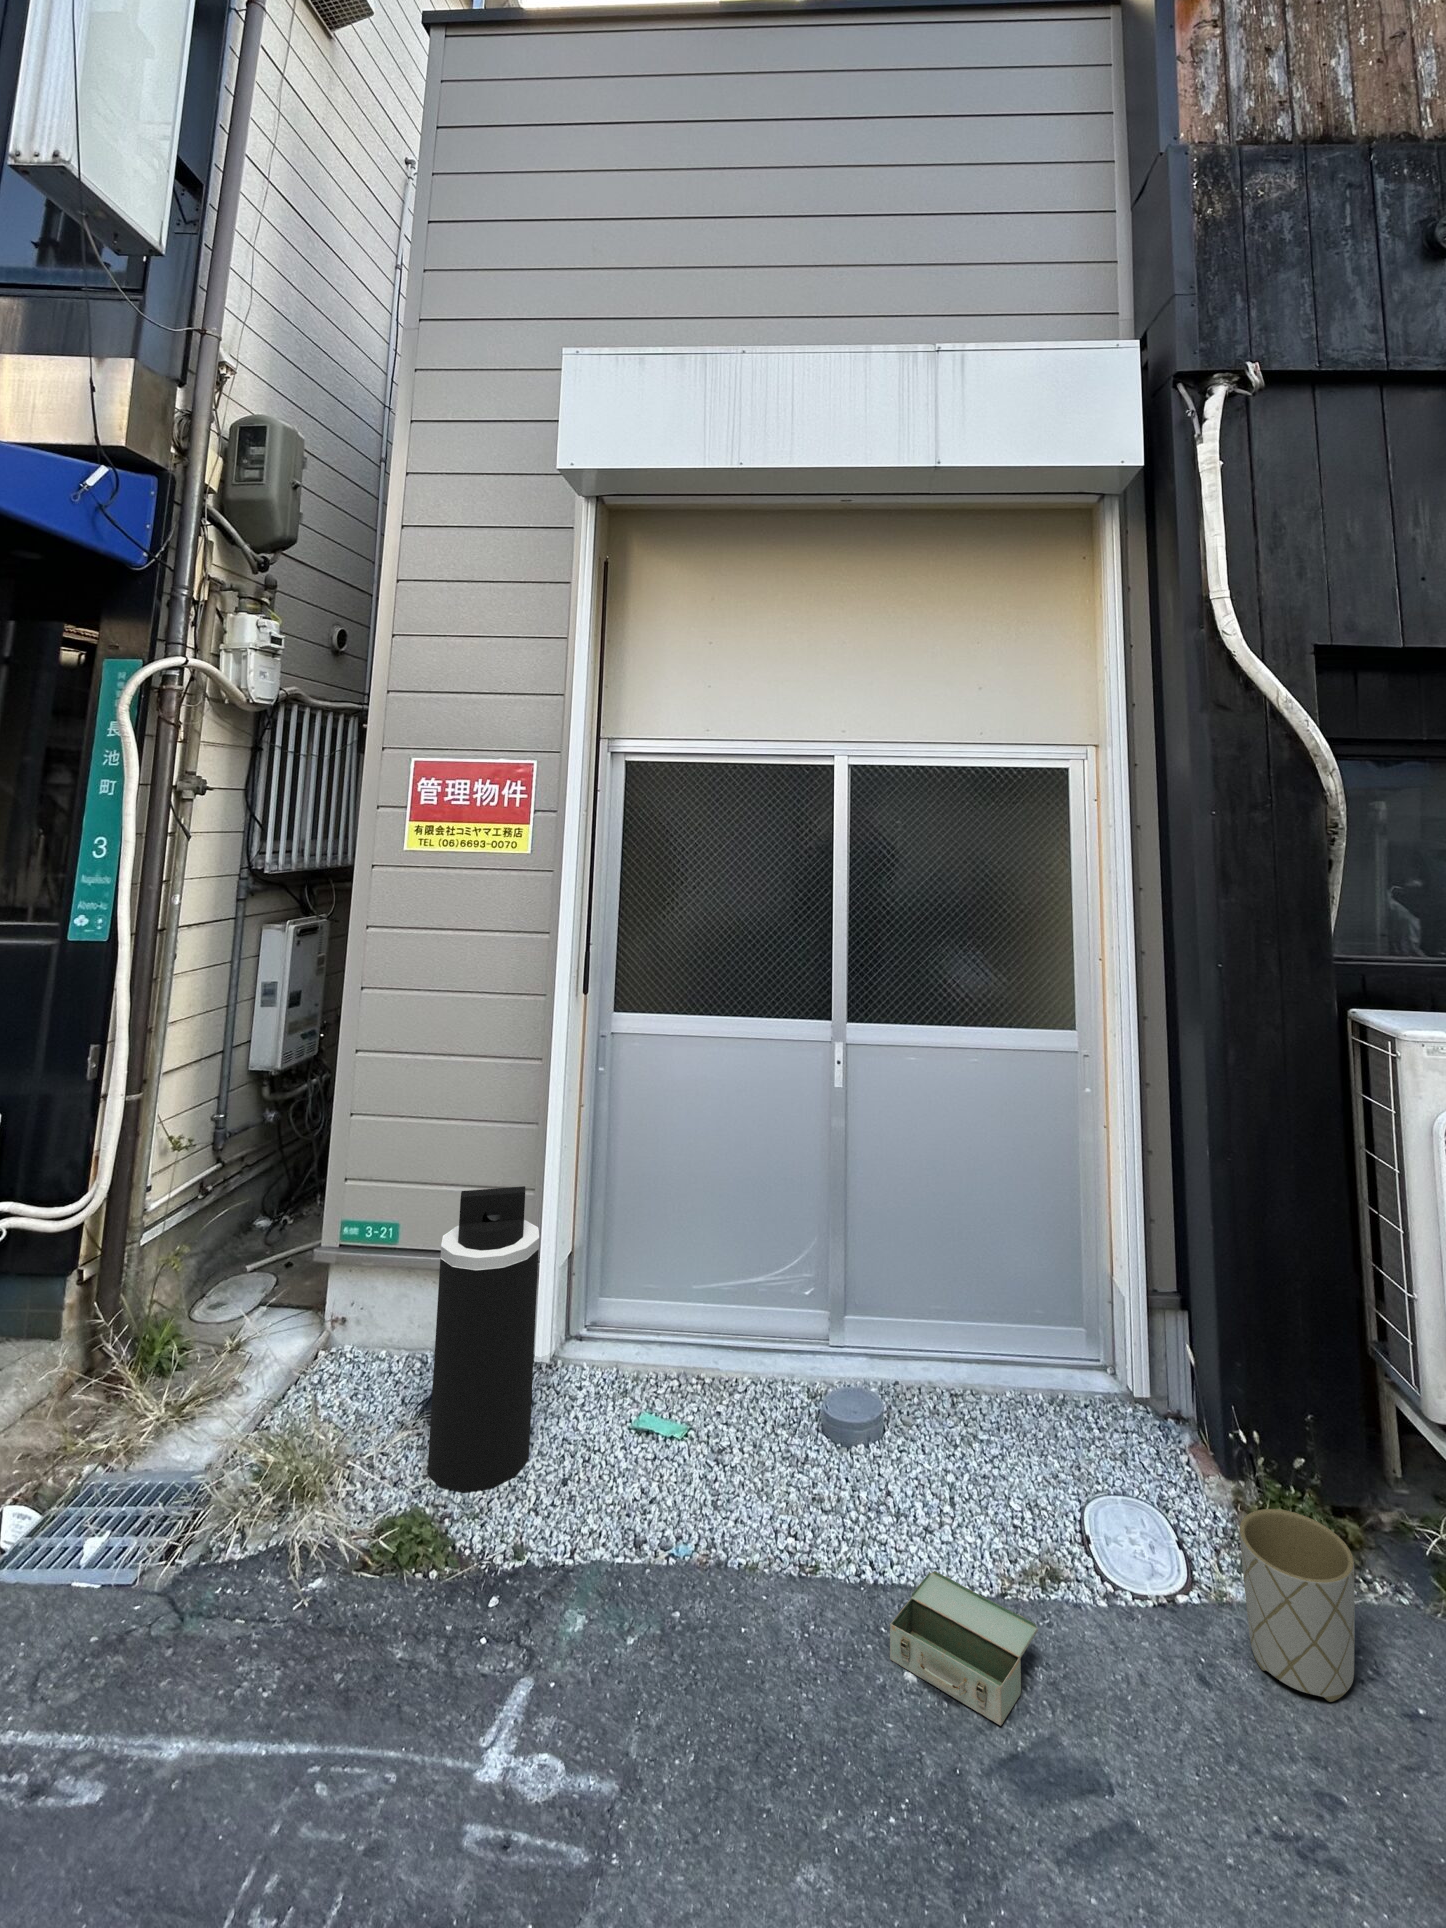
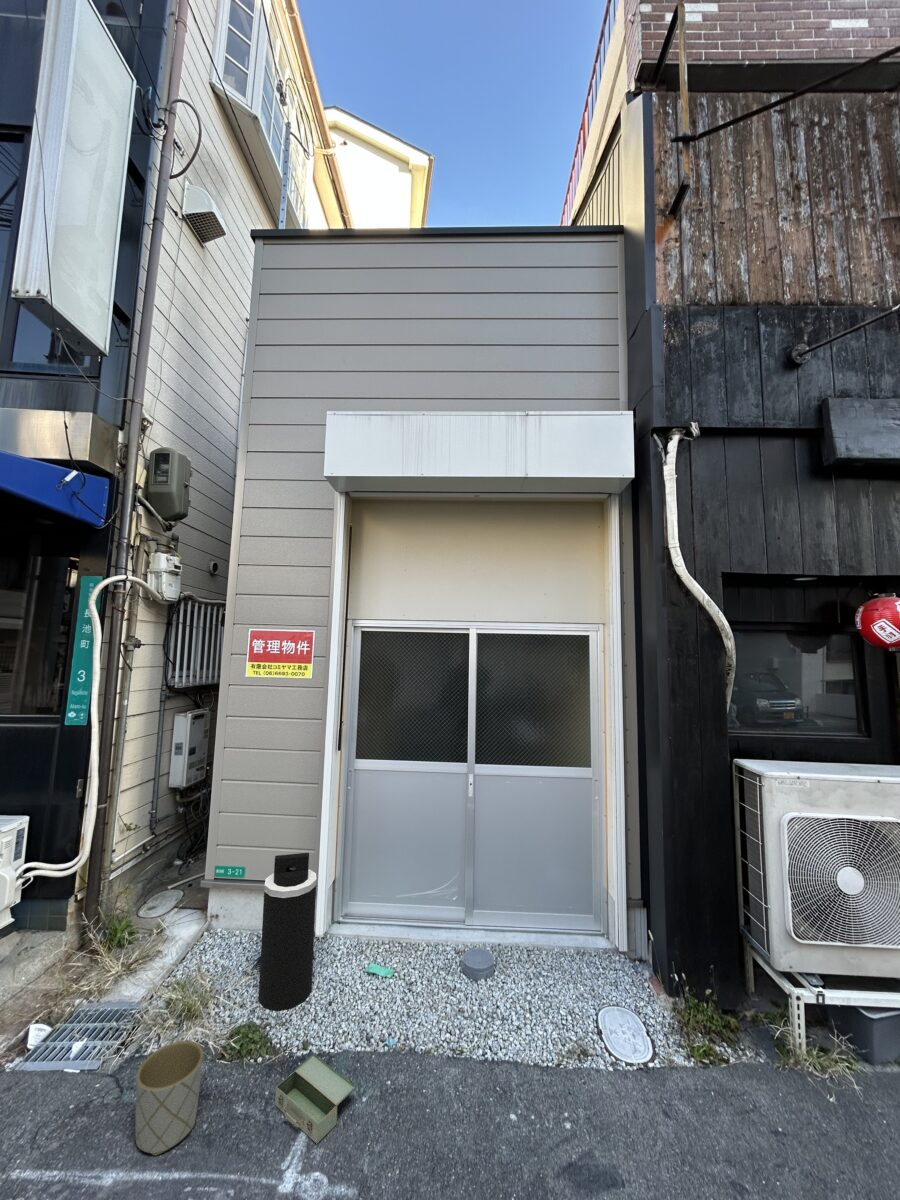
planter: present [1240,1509,1355,1702] -> present [135,1041,203,1155]
toolbox: present [890,1571,1038,1726] -> present [275,1055,354,1144]

